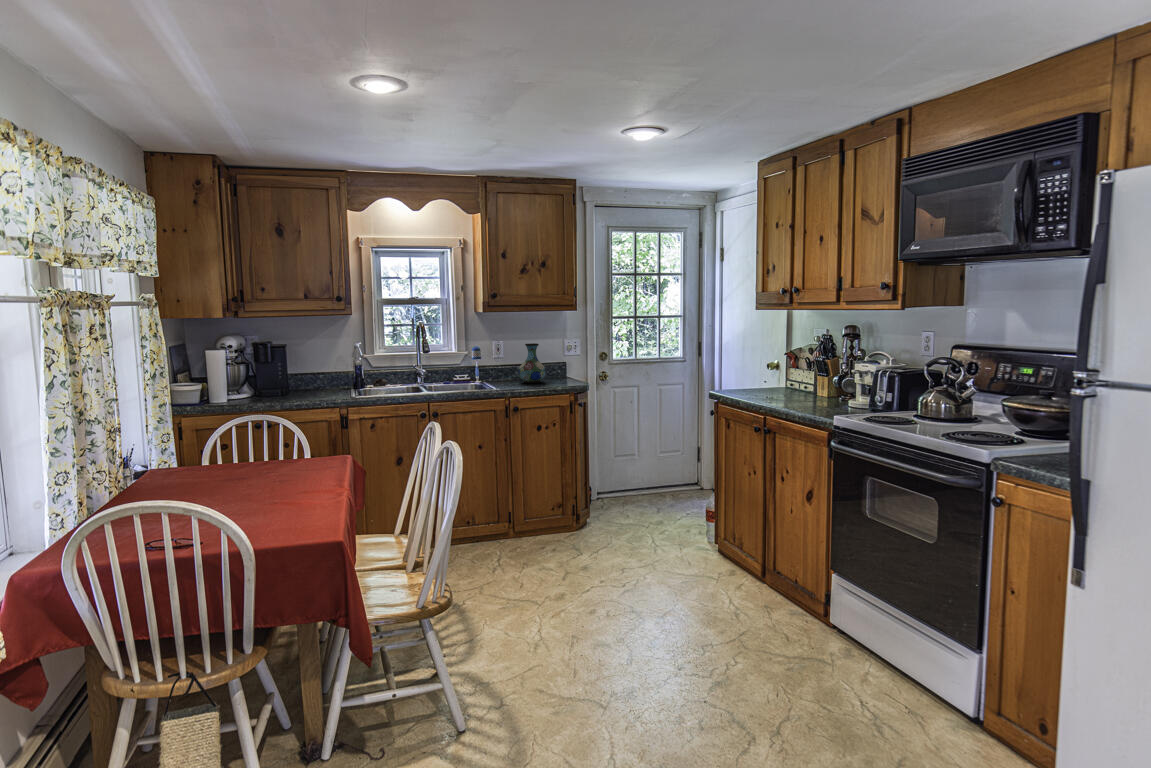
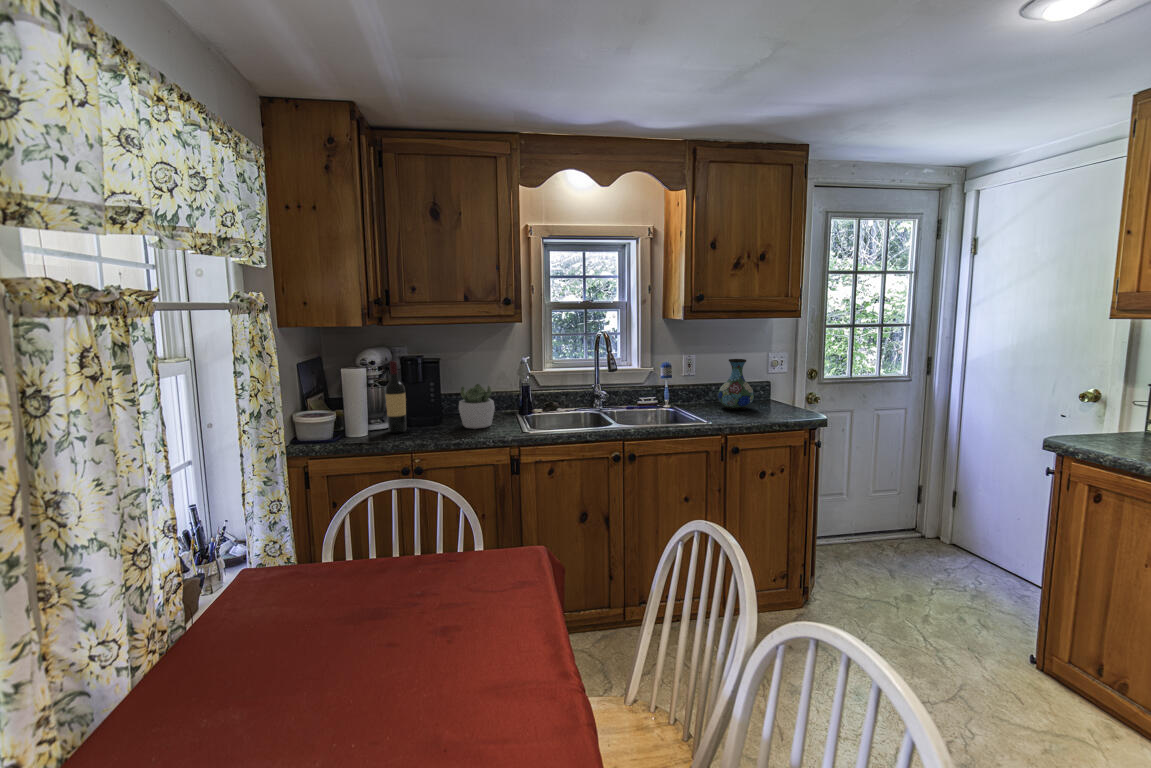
wine bottle: none [241,345,258,400] -> present [385,361,406,433]
succulent plant: none [301,363,330,397] -> present [459,384,495,428]

